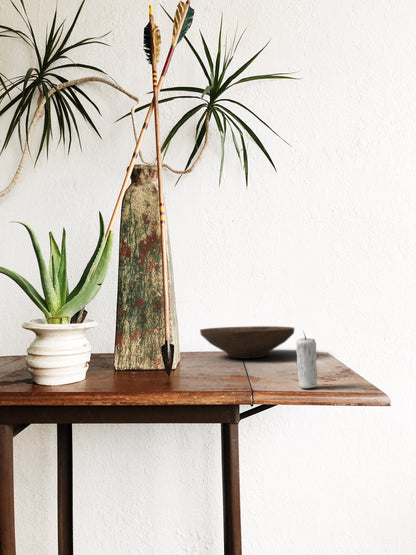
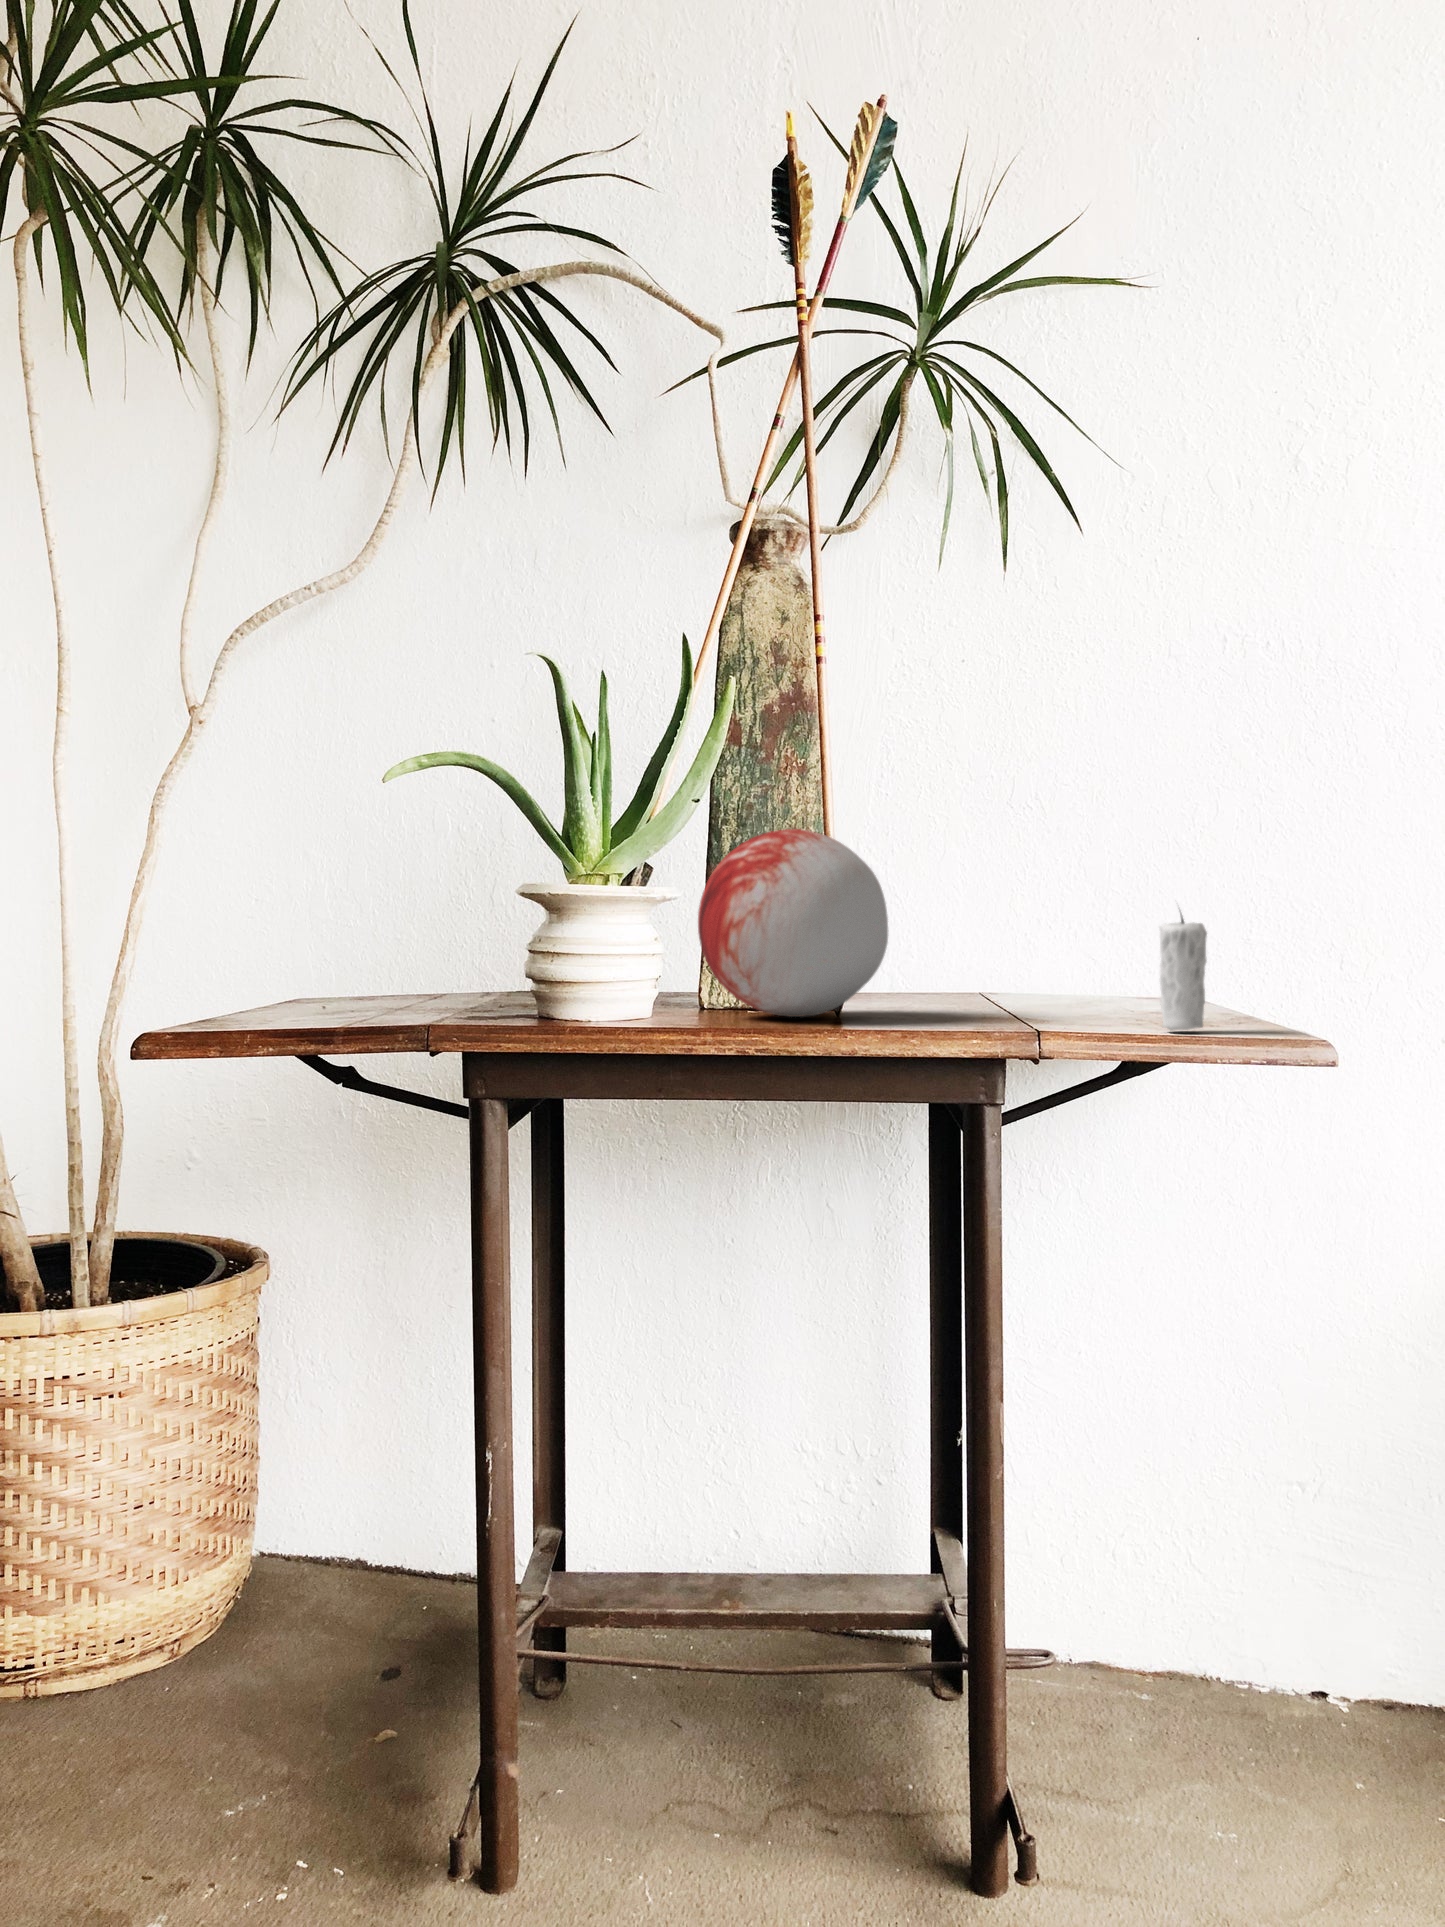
decorative orb: none [104,296,186,378] -> present [698,829,888,1017]
wooden bowl: present [200,326,294,358] -> none [887,929,1121,999]

